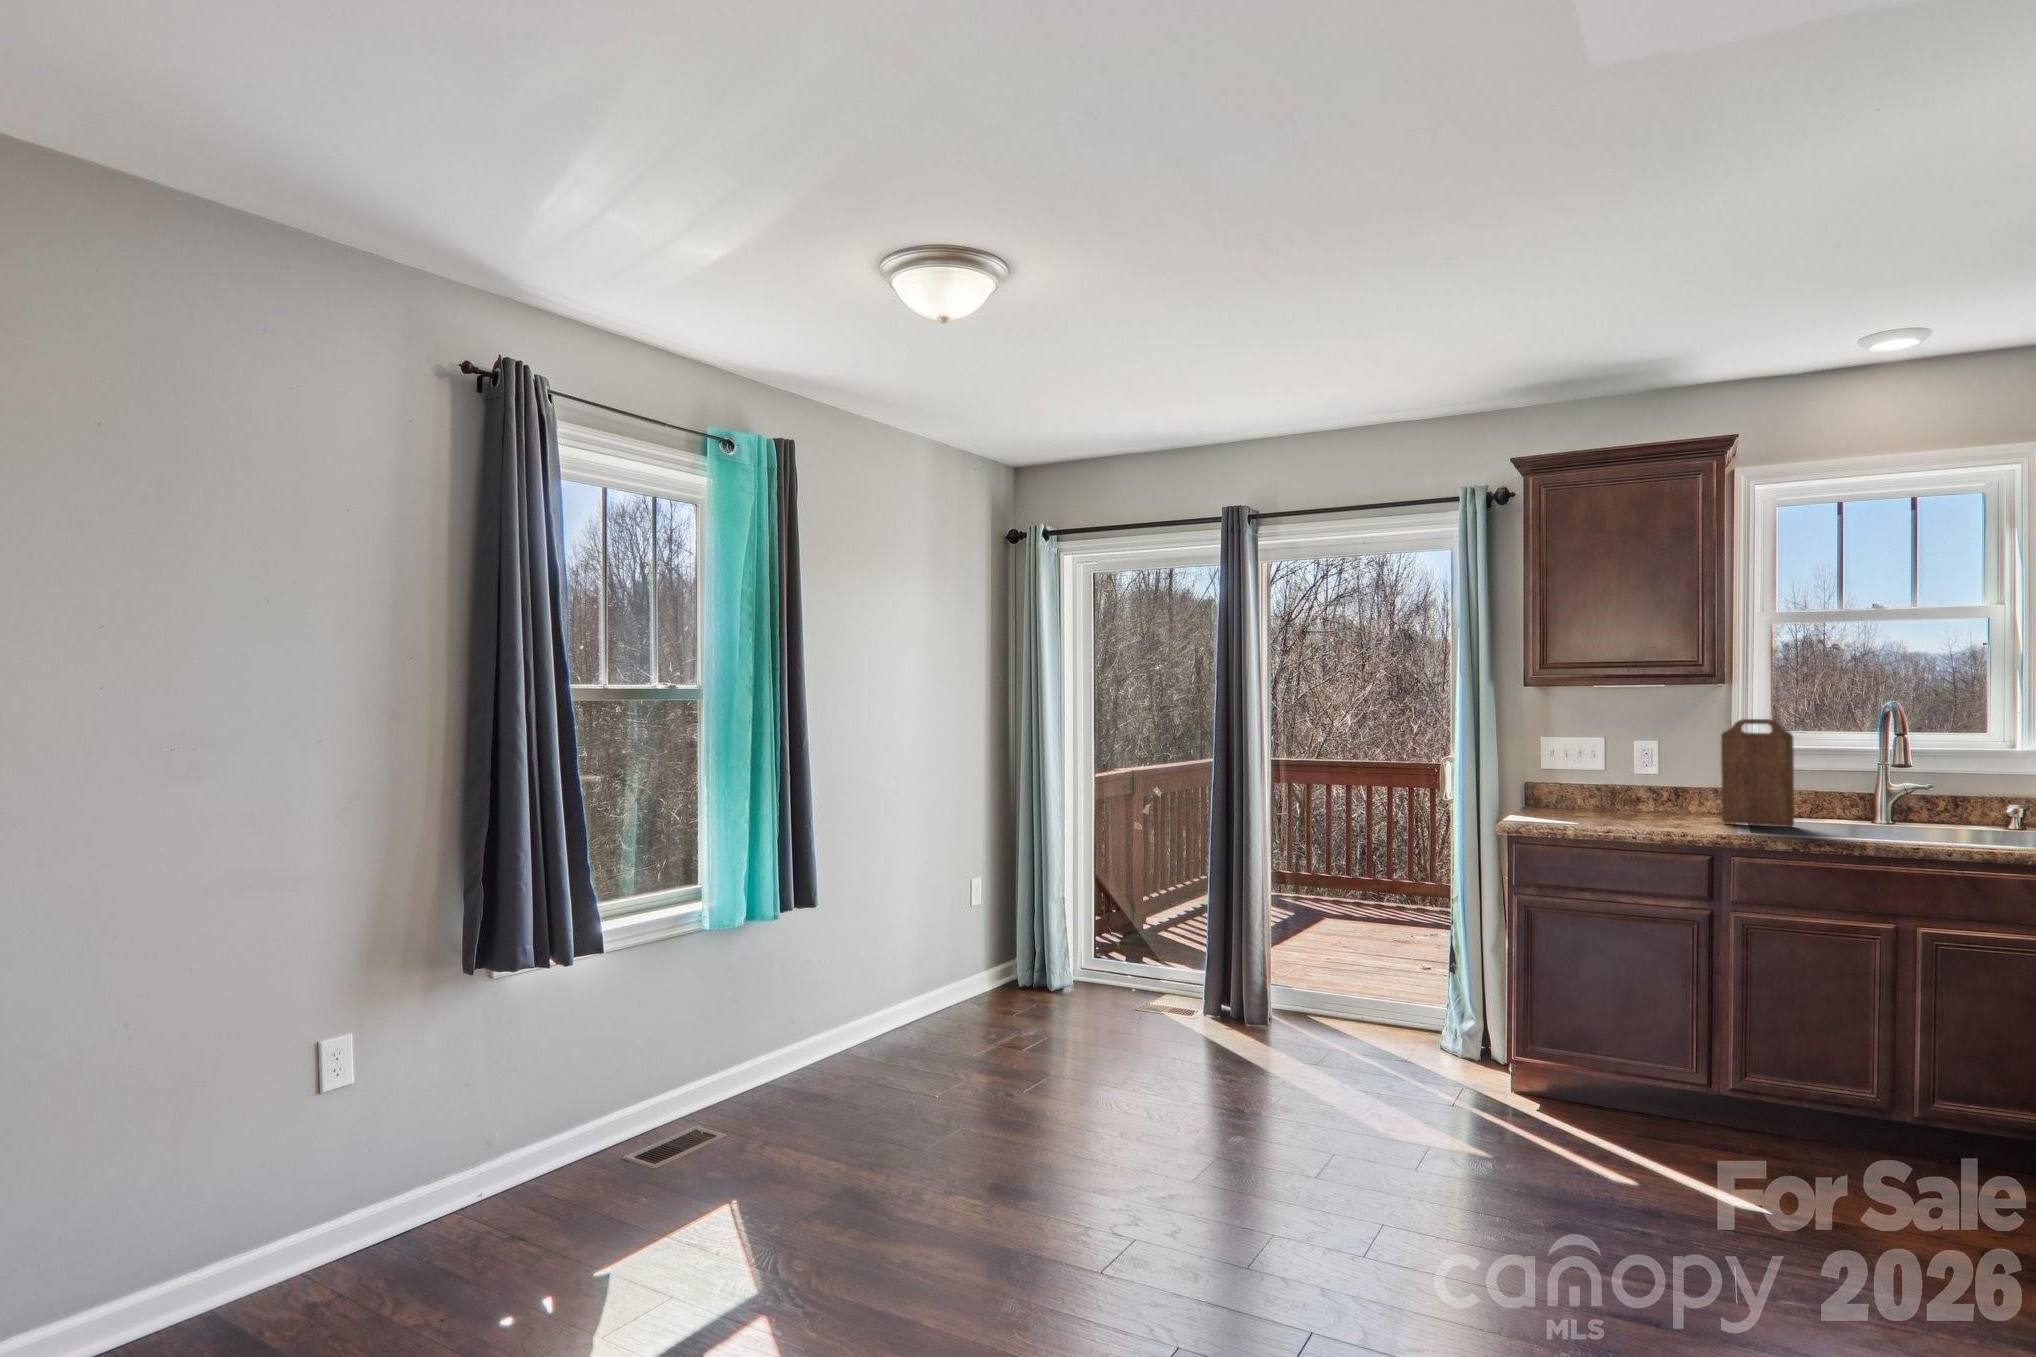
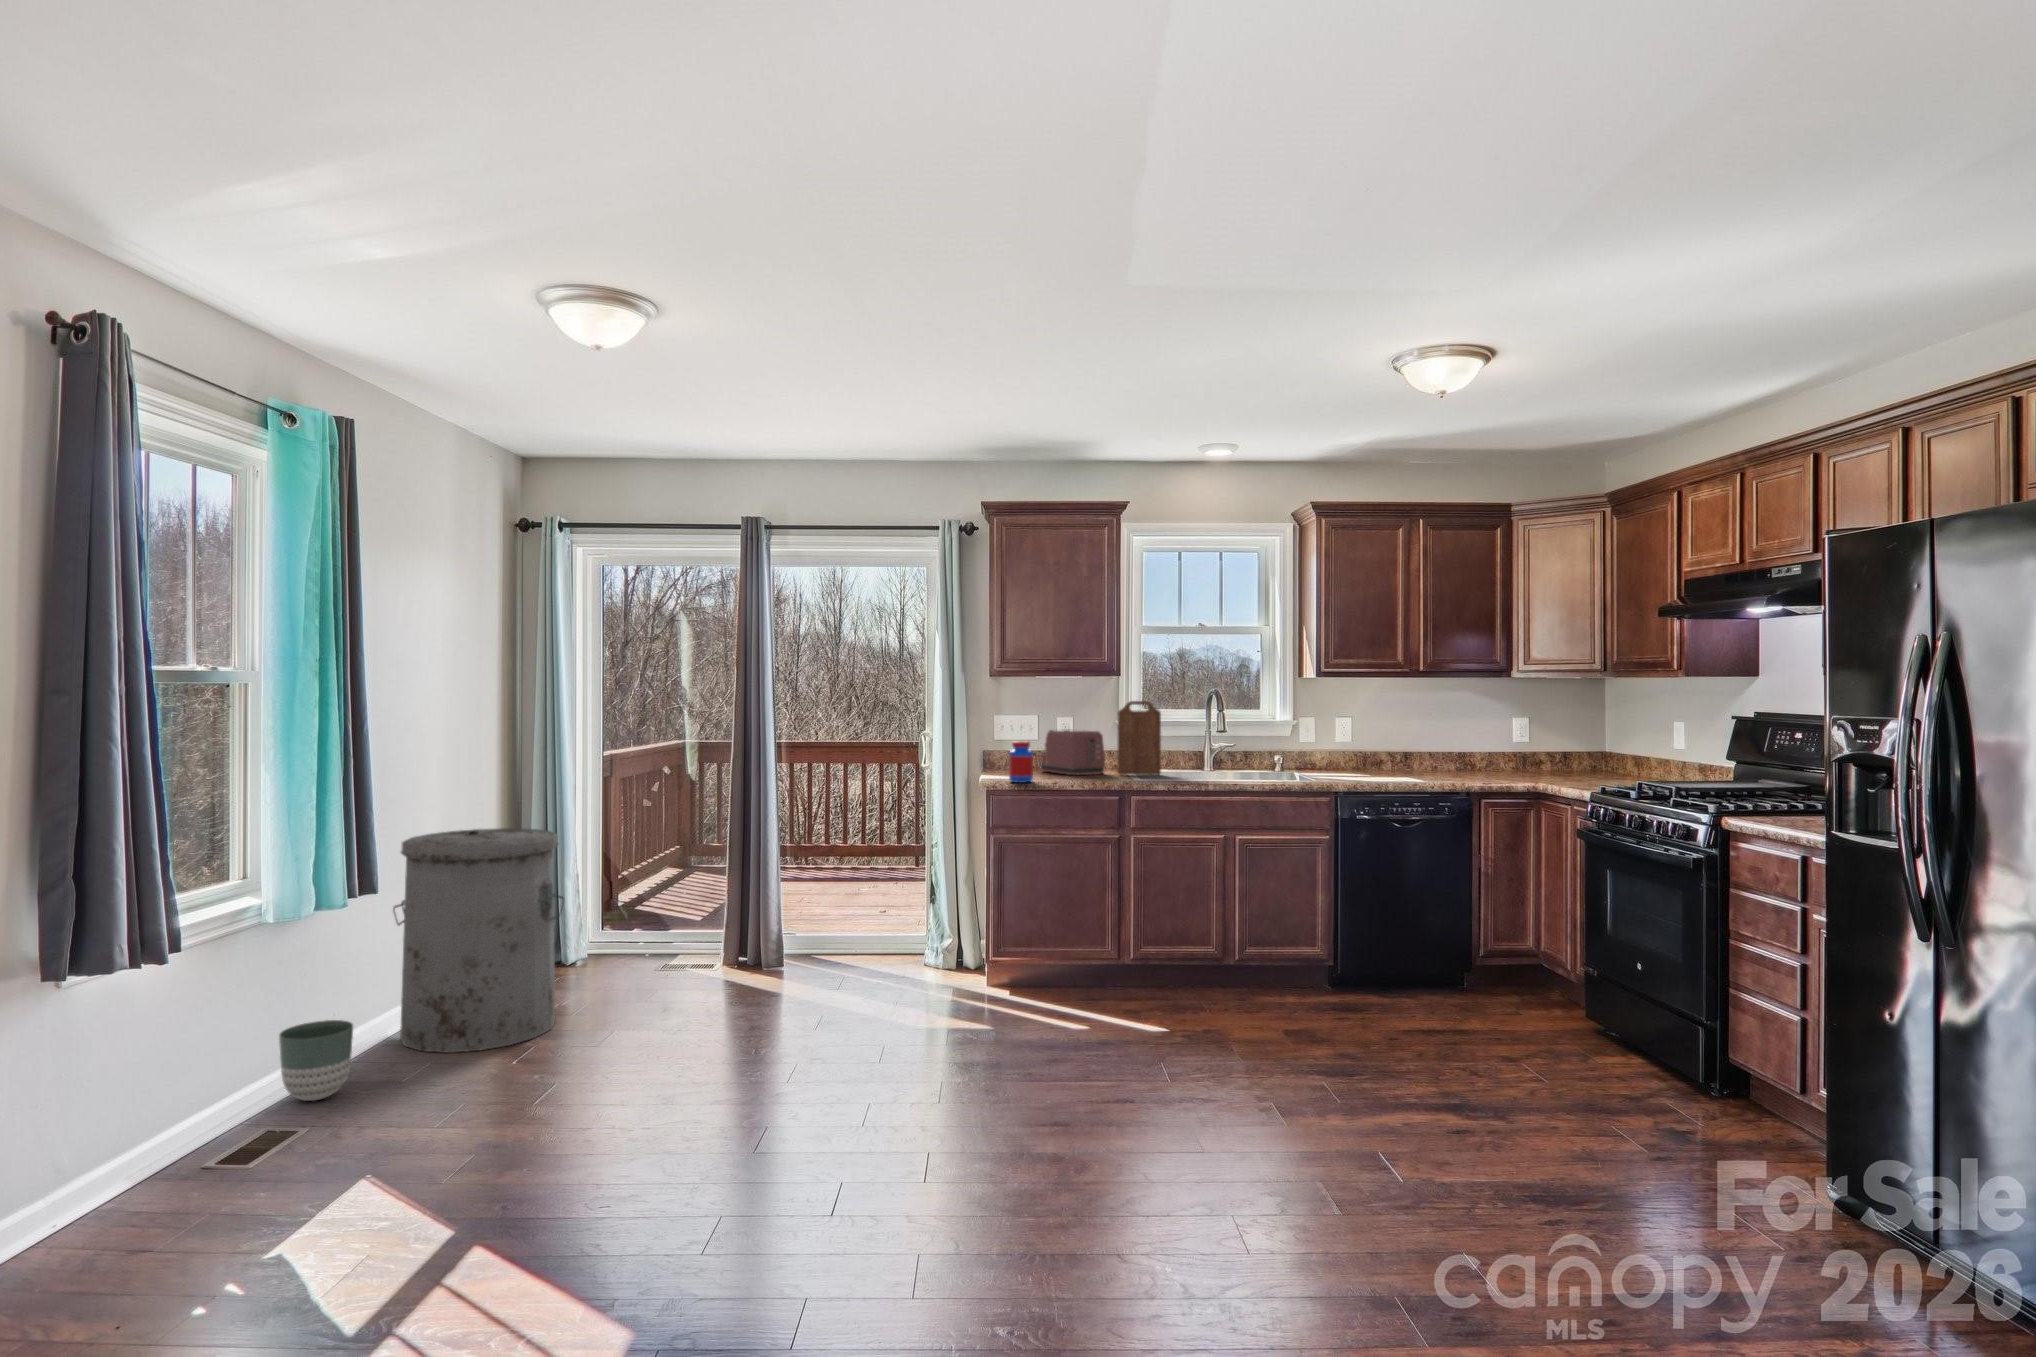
toaster: none [1609,756,1706,820] -> present [1041,730,1105,775]
jar: none [1540,771,1575,828] -> present [1009,741,1033,783]
trash can: none [850,845,1001,1075] -> present [393,828,564,1053]
planter: none [723,1024,785,1101] -> present [279,1020,353,1101]

